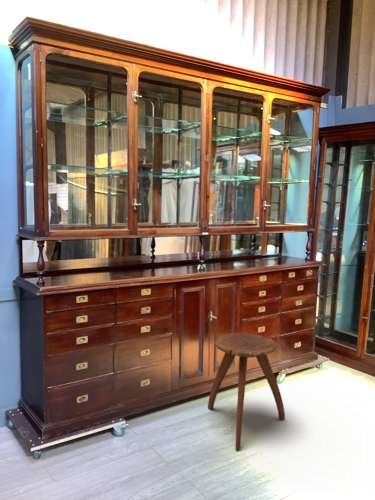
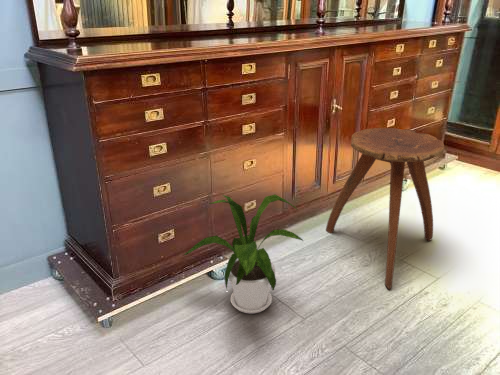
house plant: none [93,373,170,459] -> present [184,195,303,314]

